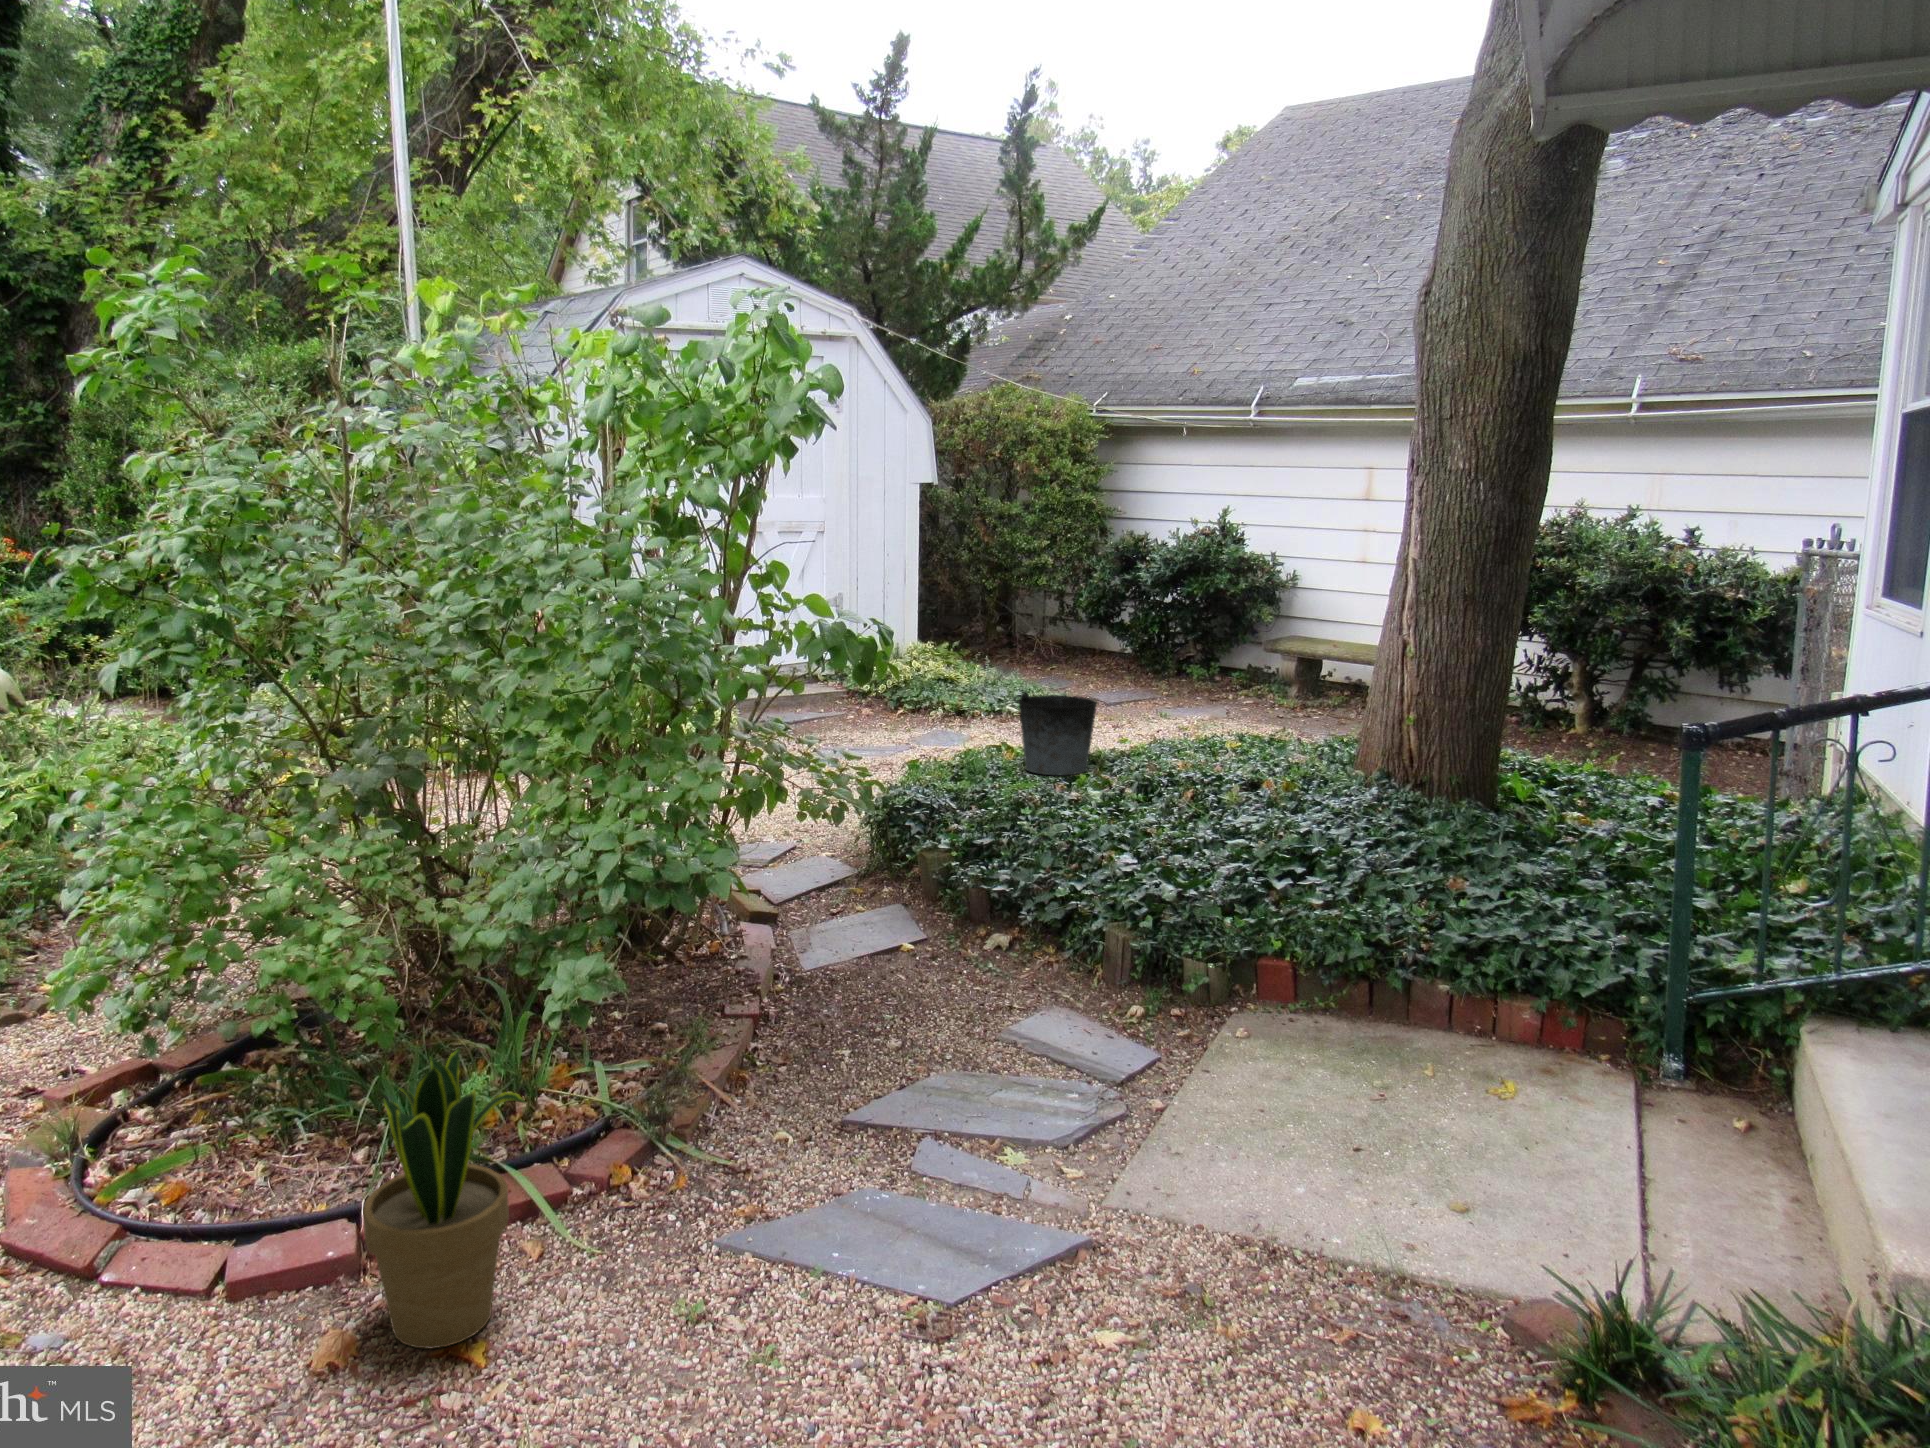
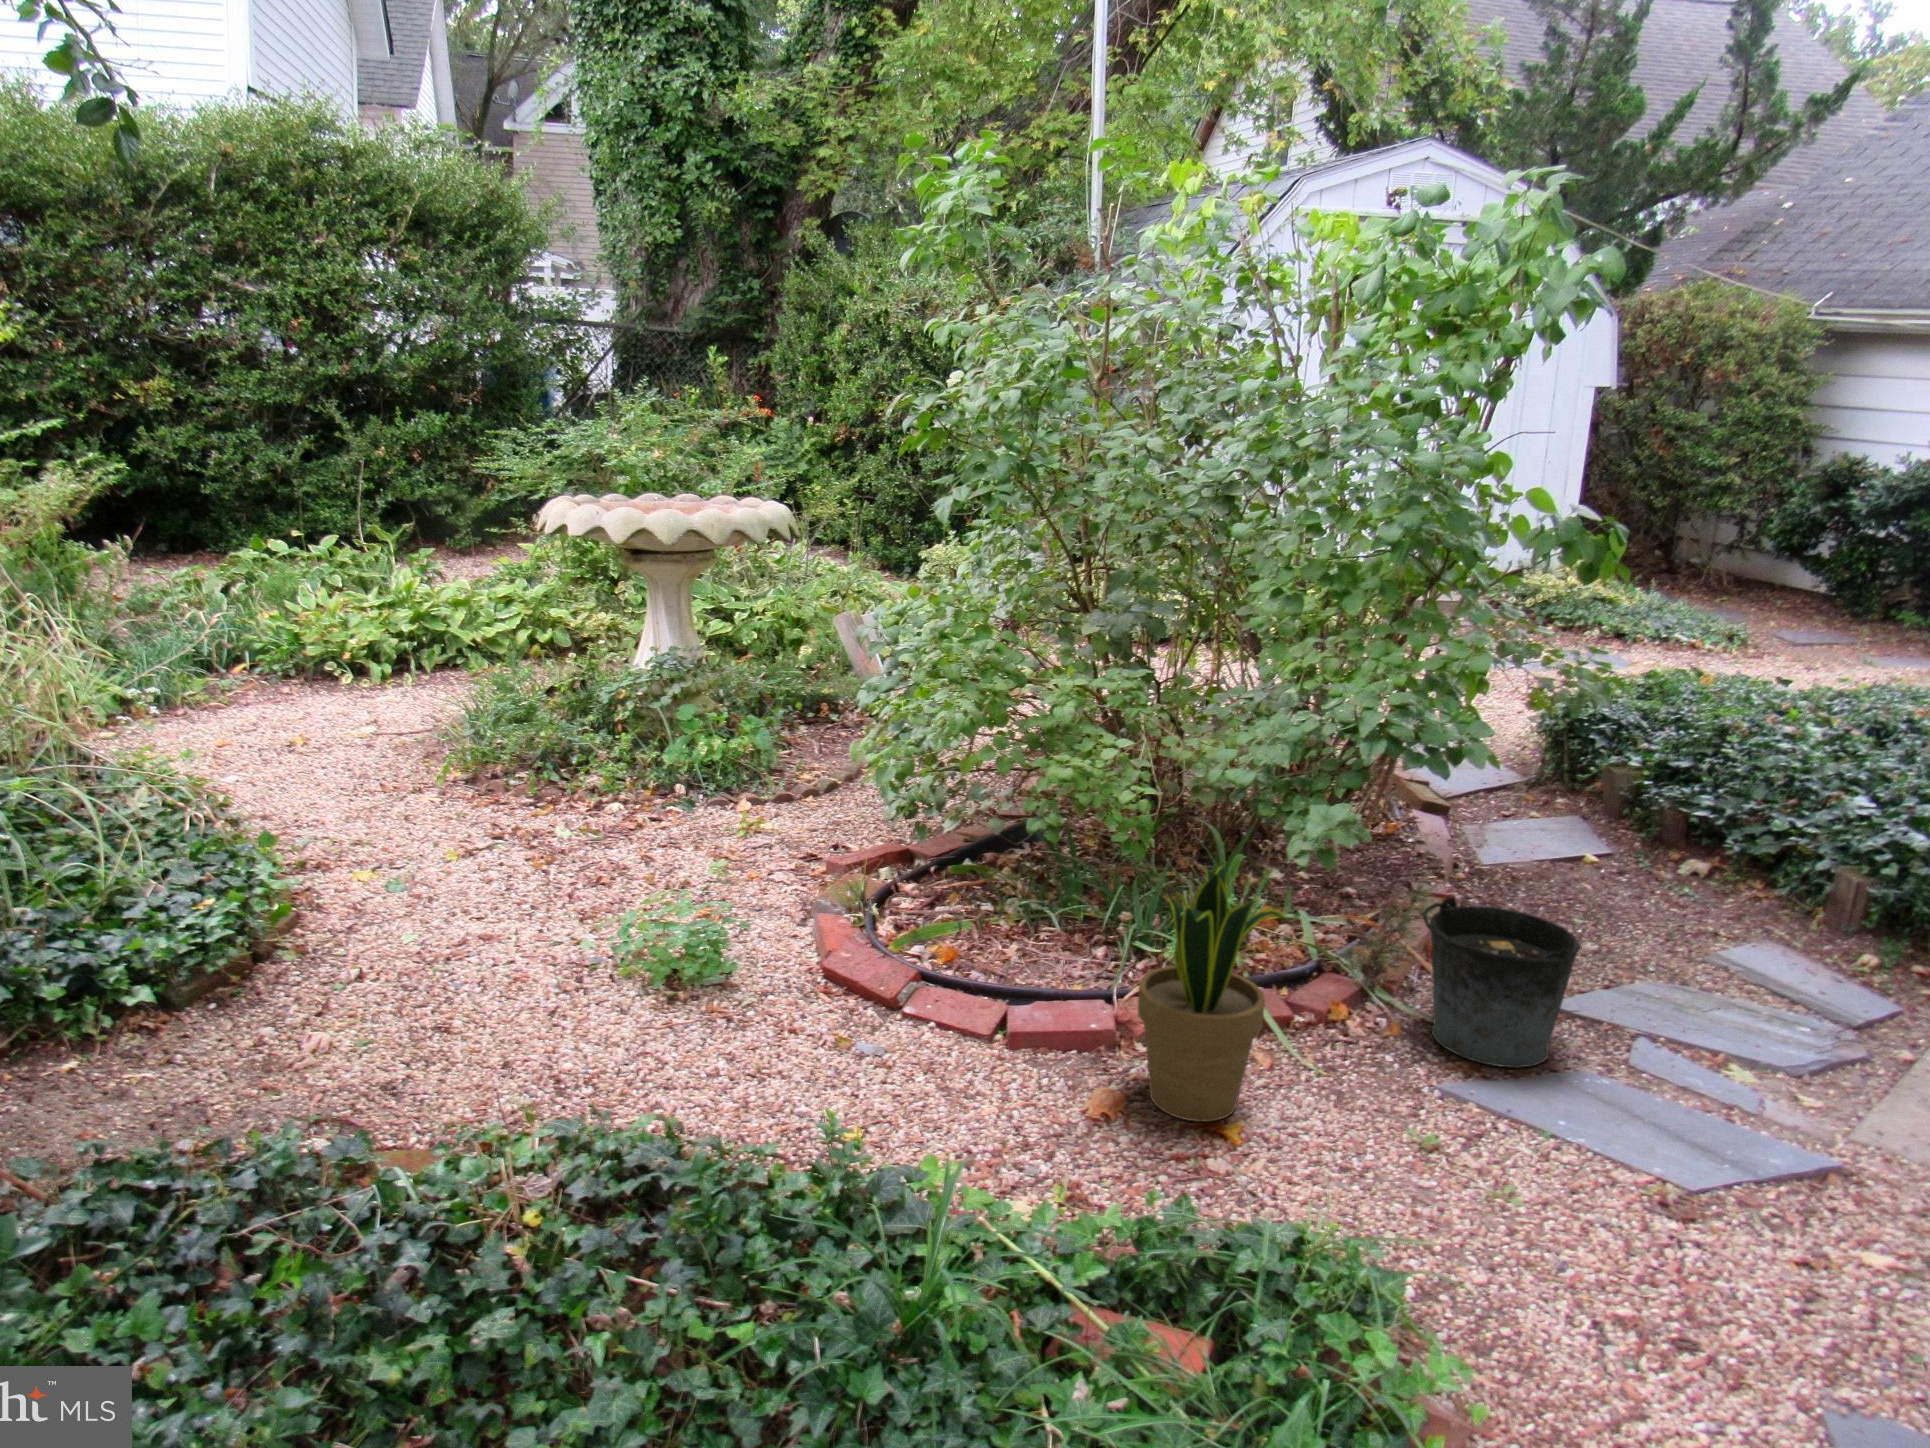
bucket: present [1013,692,1097,776] -> present [1422,898,1580,1068]

